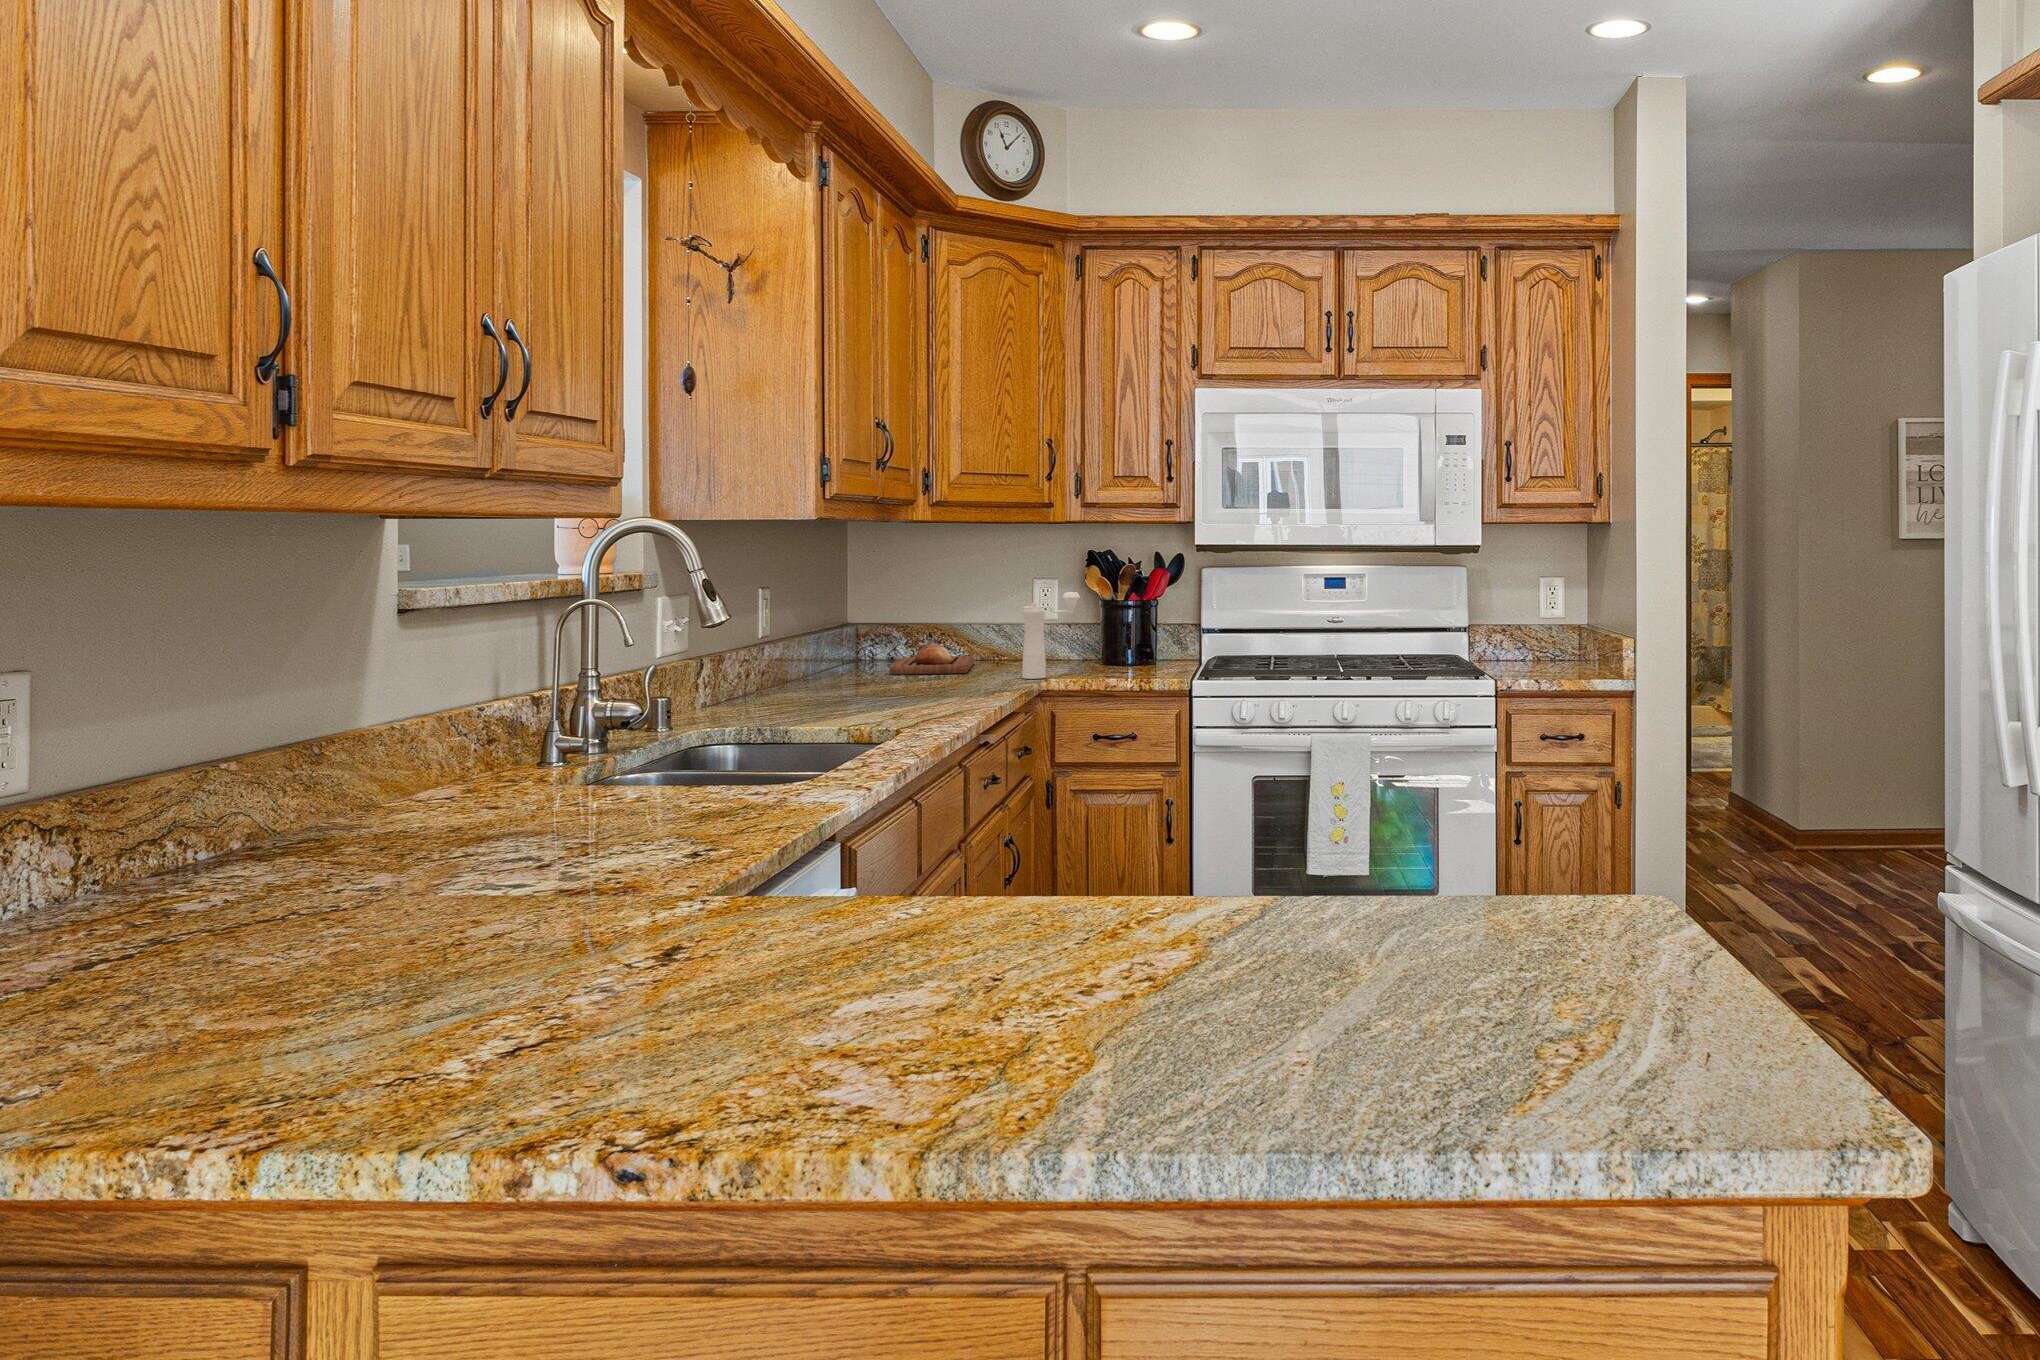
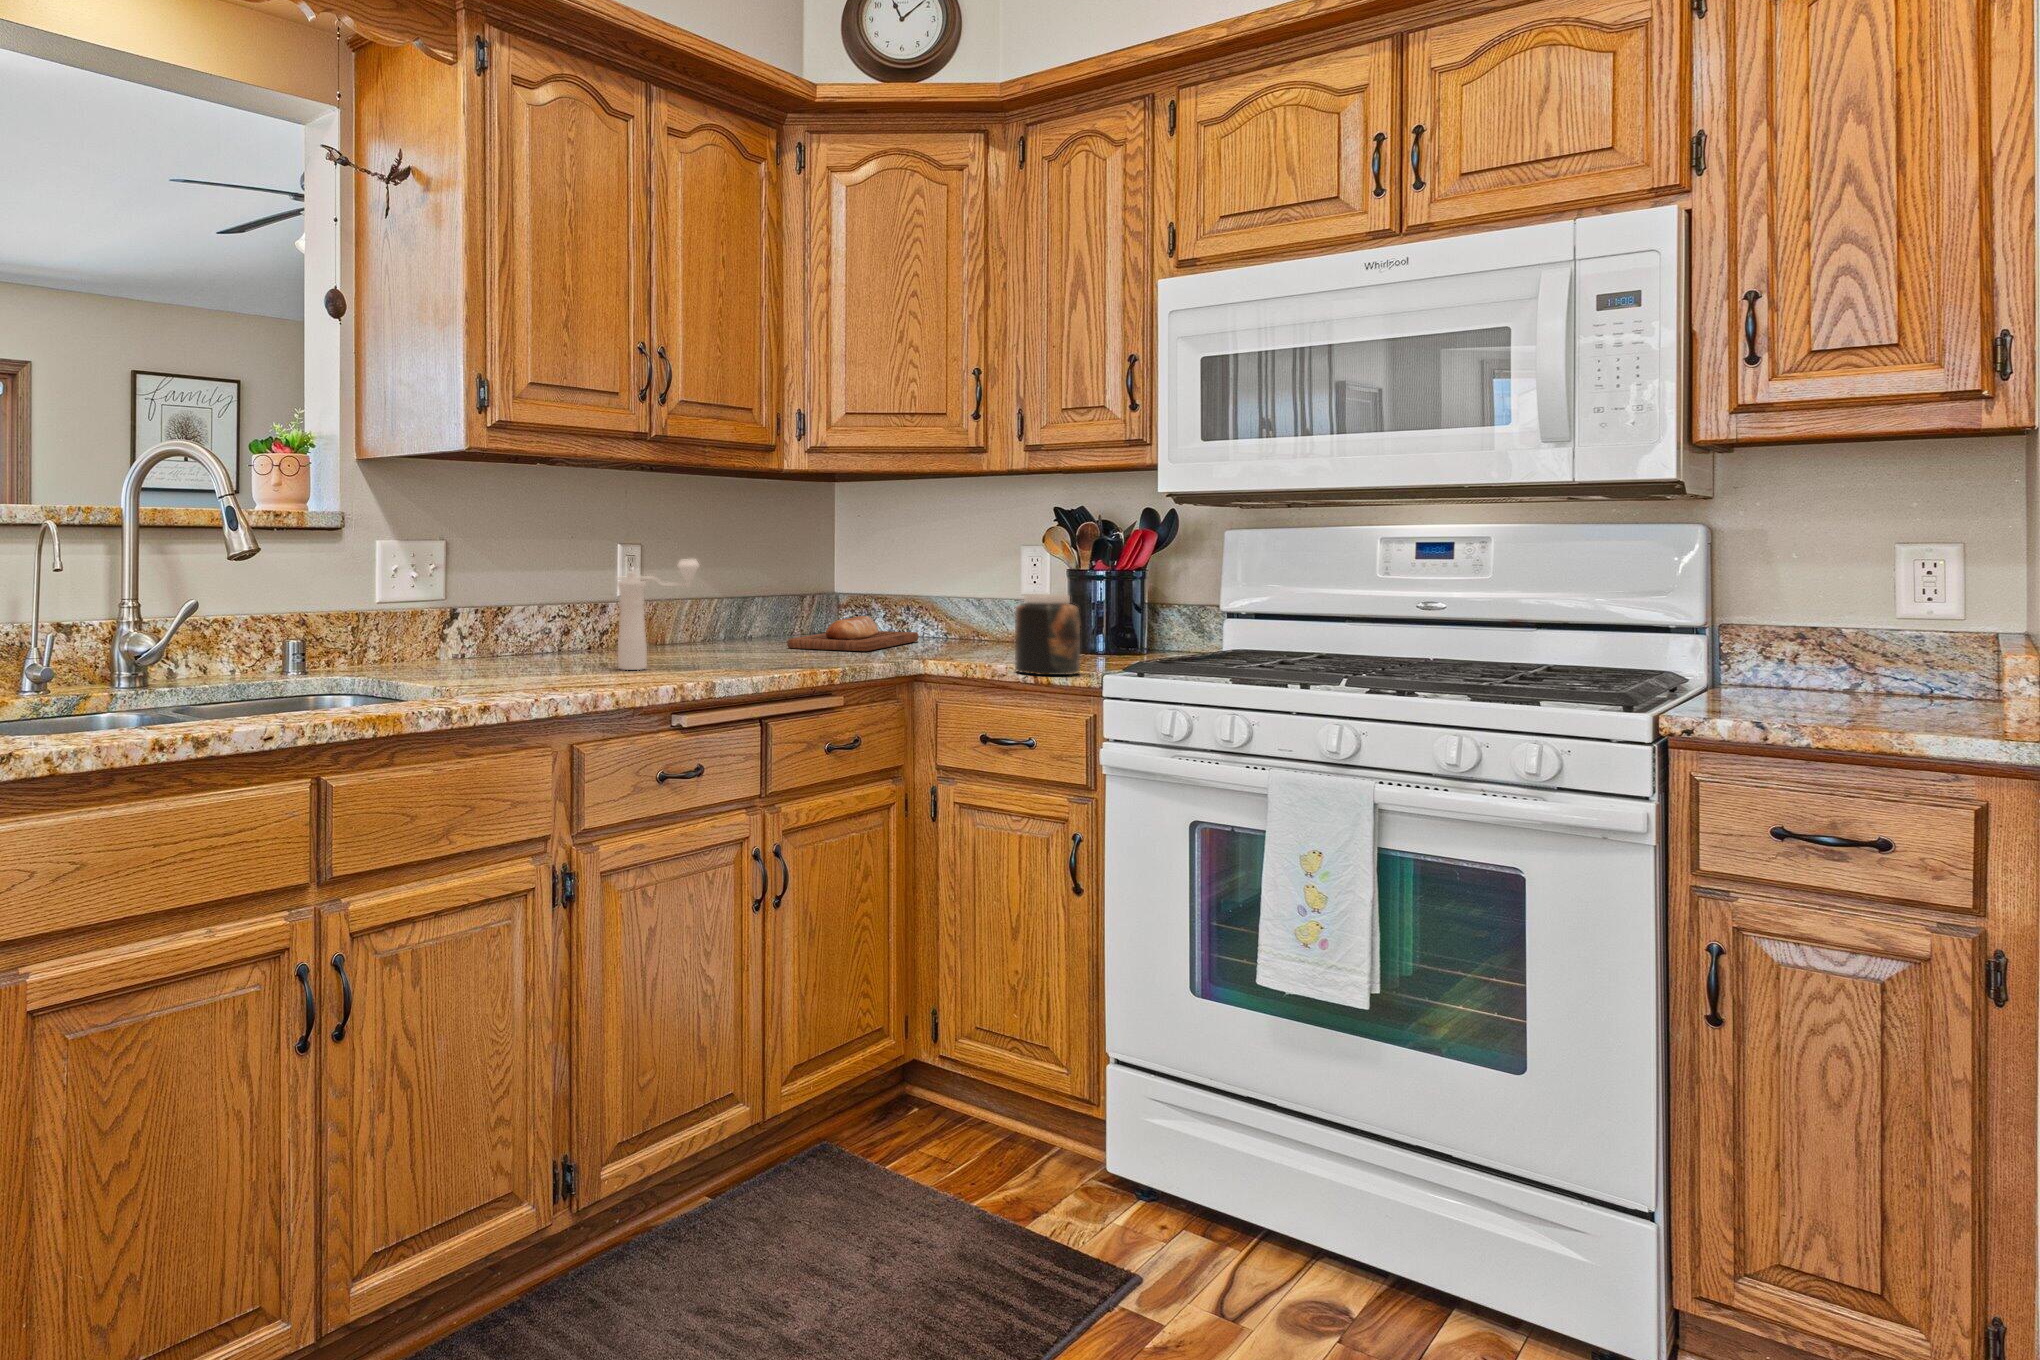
pepper mill: present [1023,592,1080,679] -> present [616,559,699,670]
jar: none [1122,620,1168,681] -> present [1015,594,1080,675]

